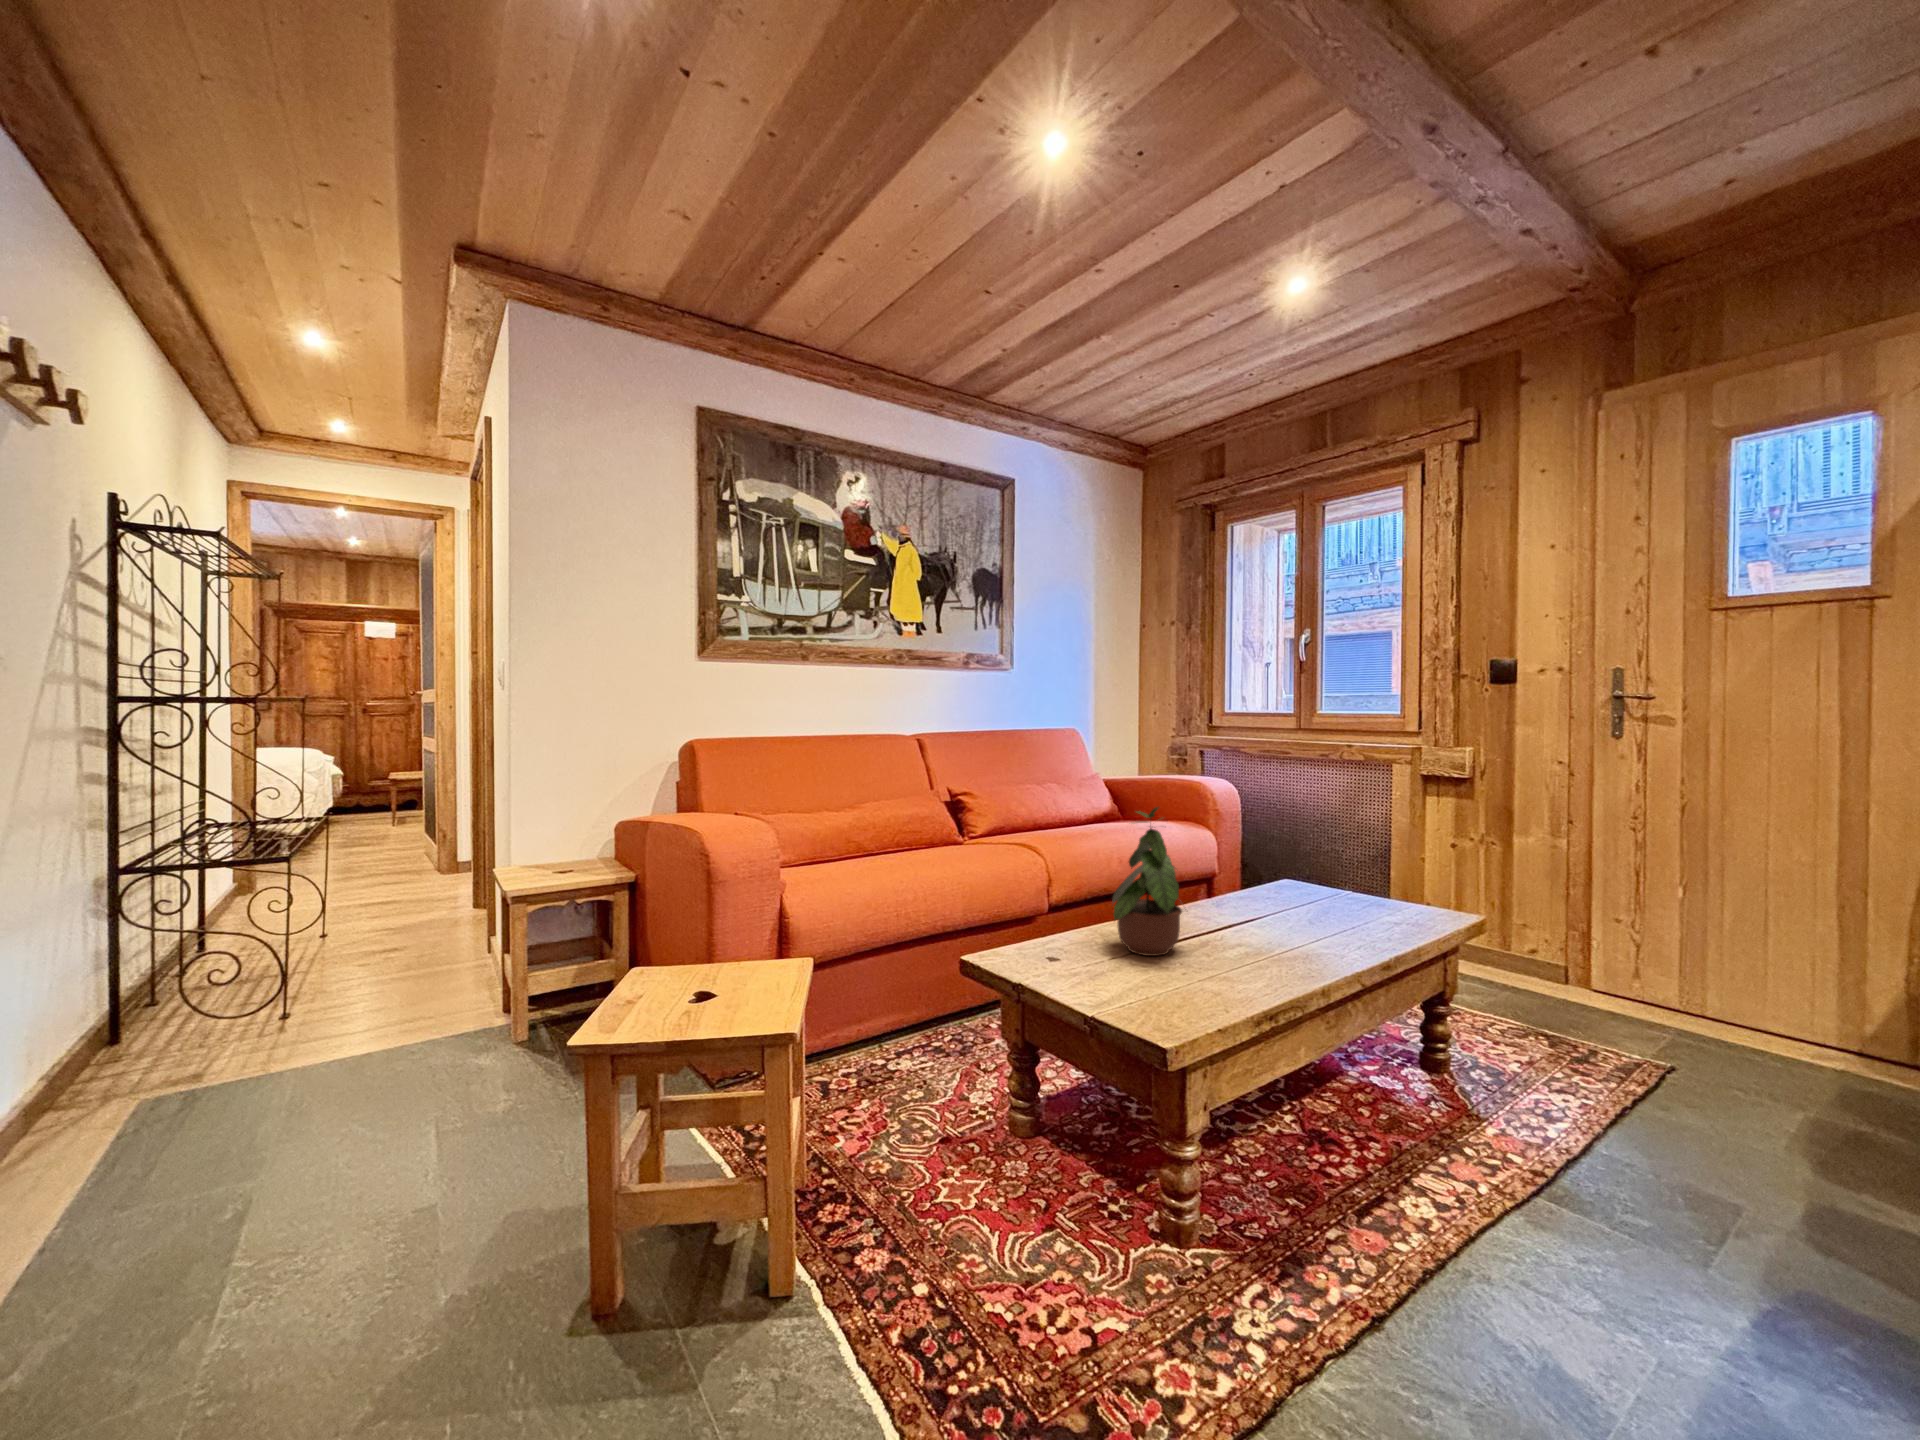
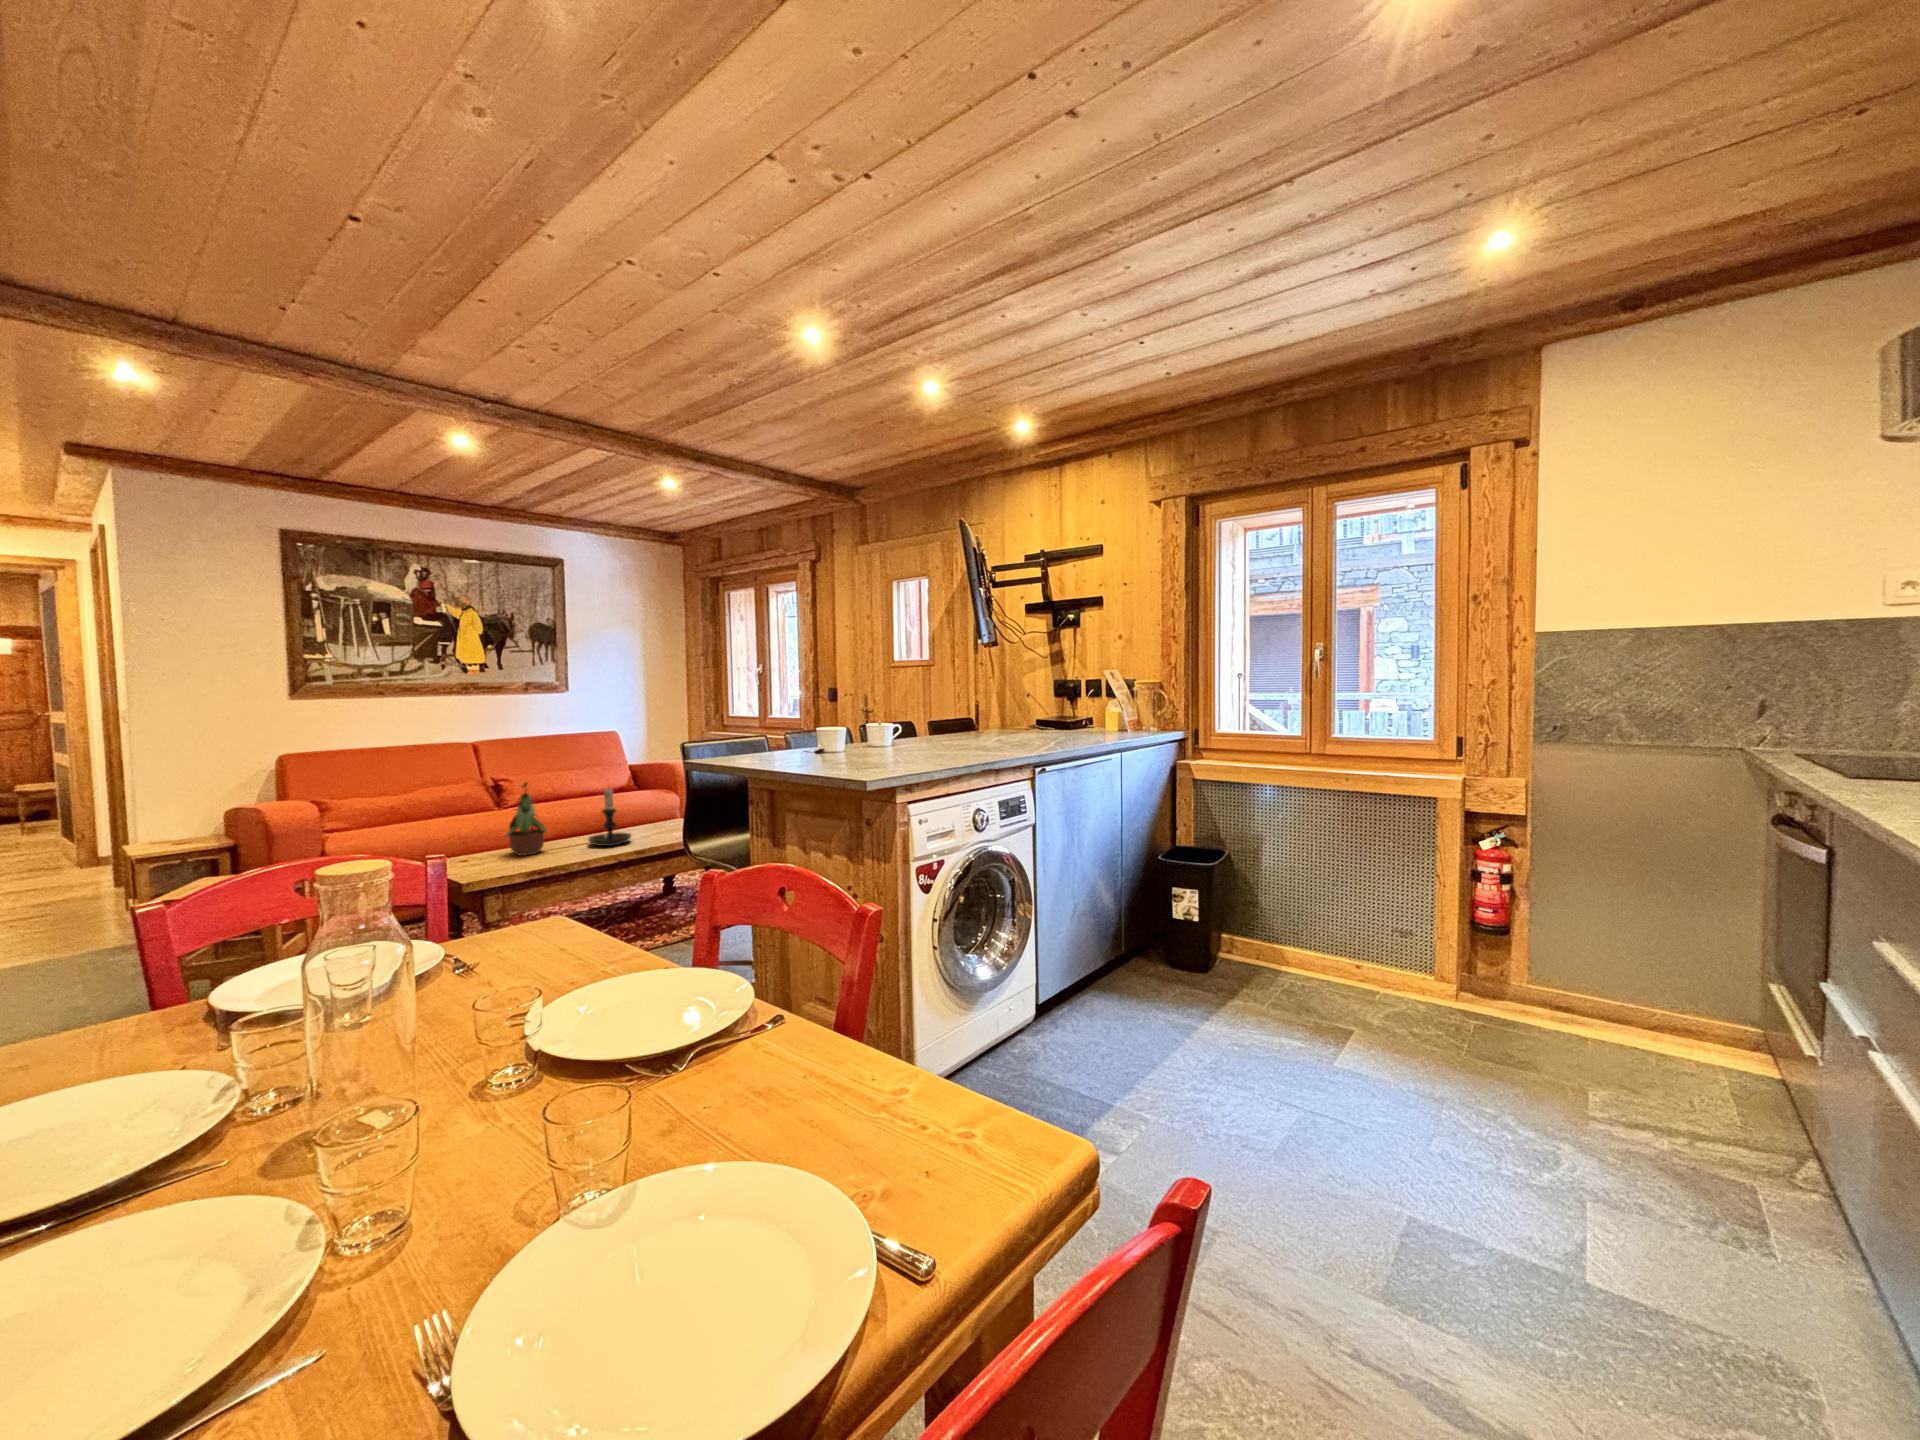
candle holder: none [1236,818,1330,945] -> present [588,789,631,846]

